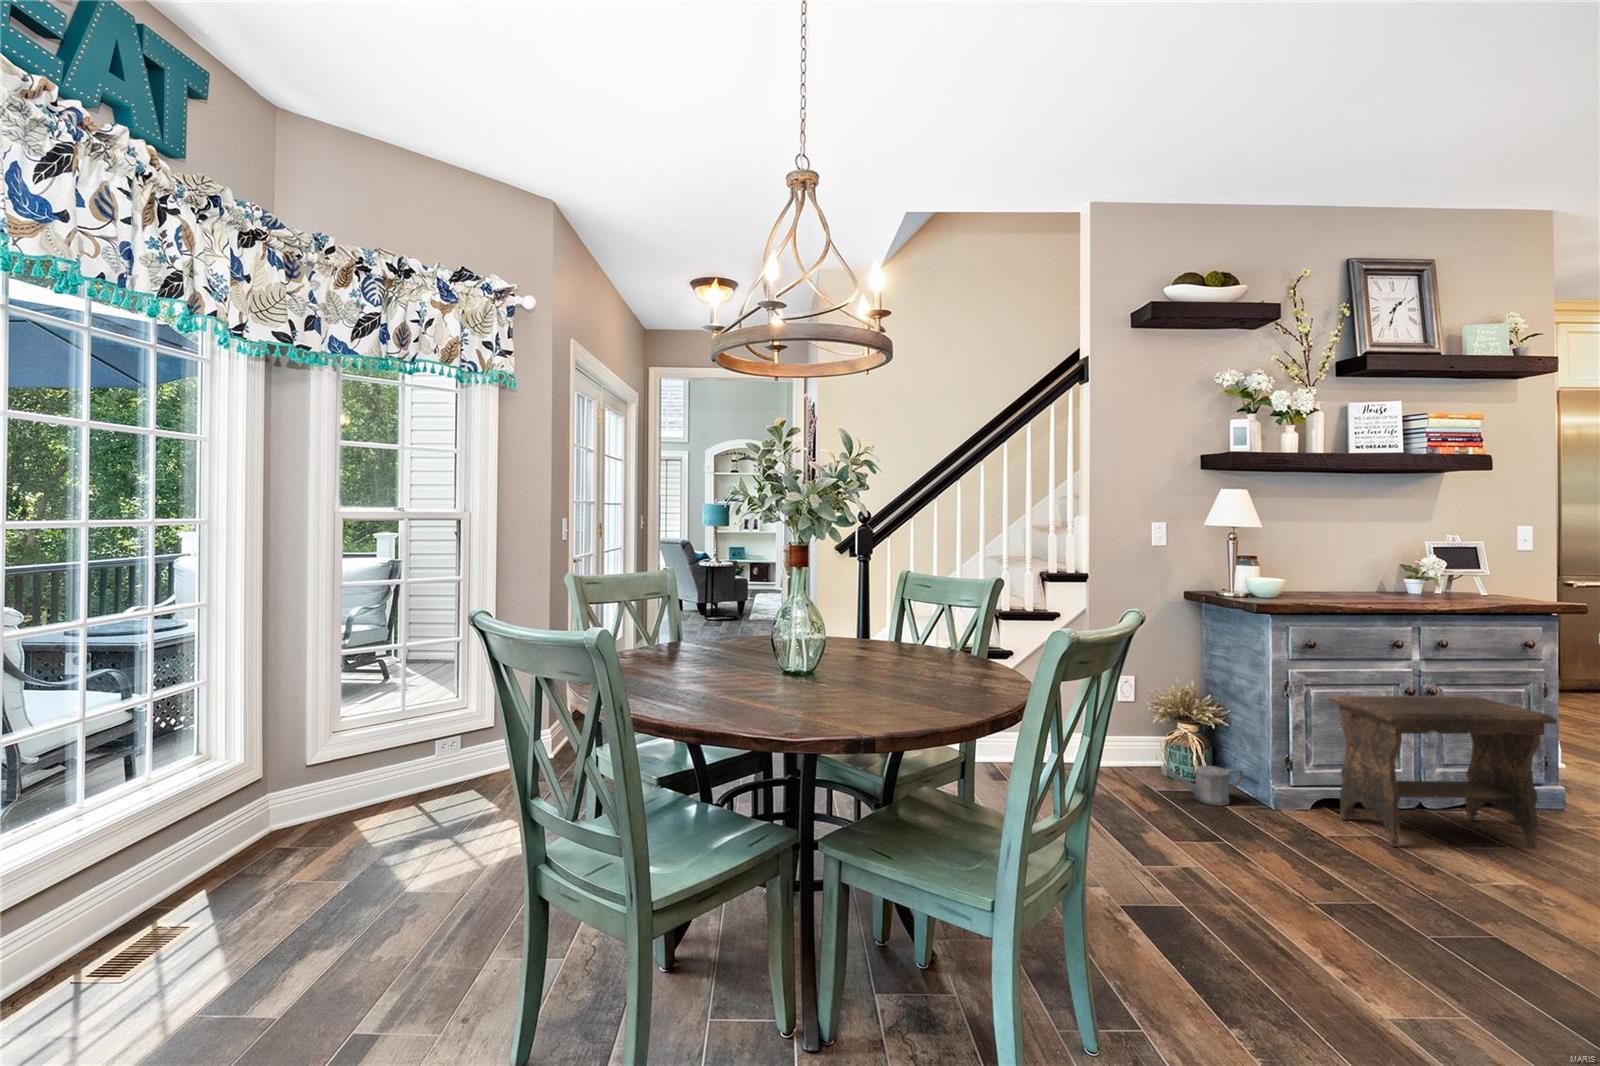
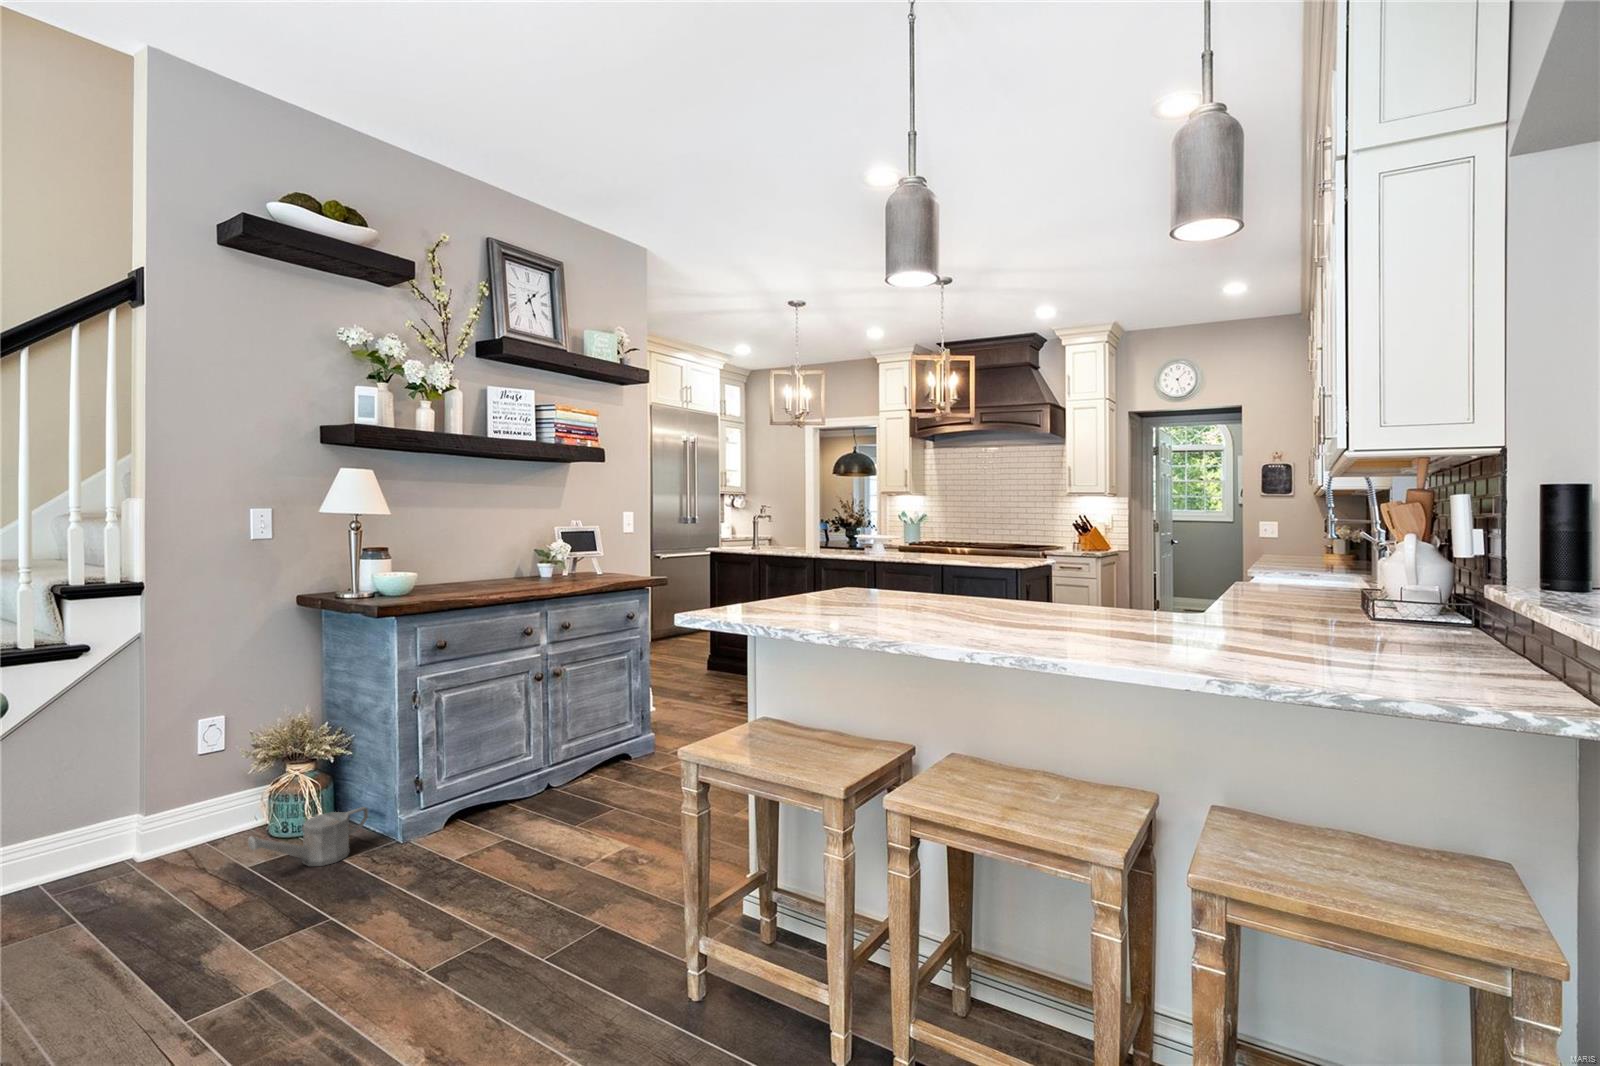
footstool: present [1329,695,1557,848] -> none [460,671,644,848]

